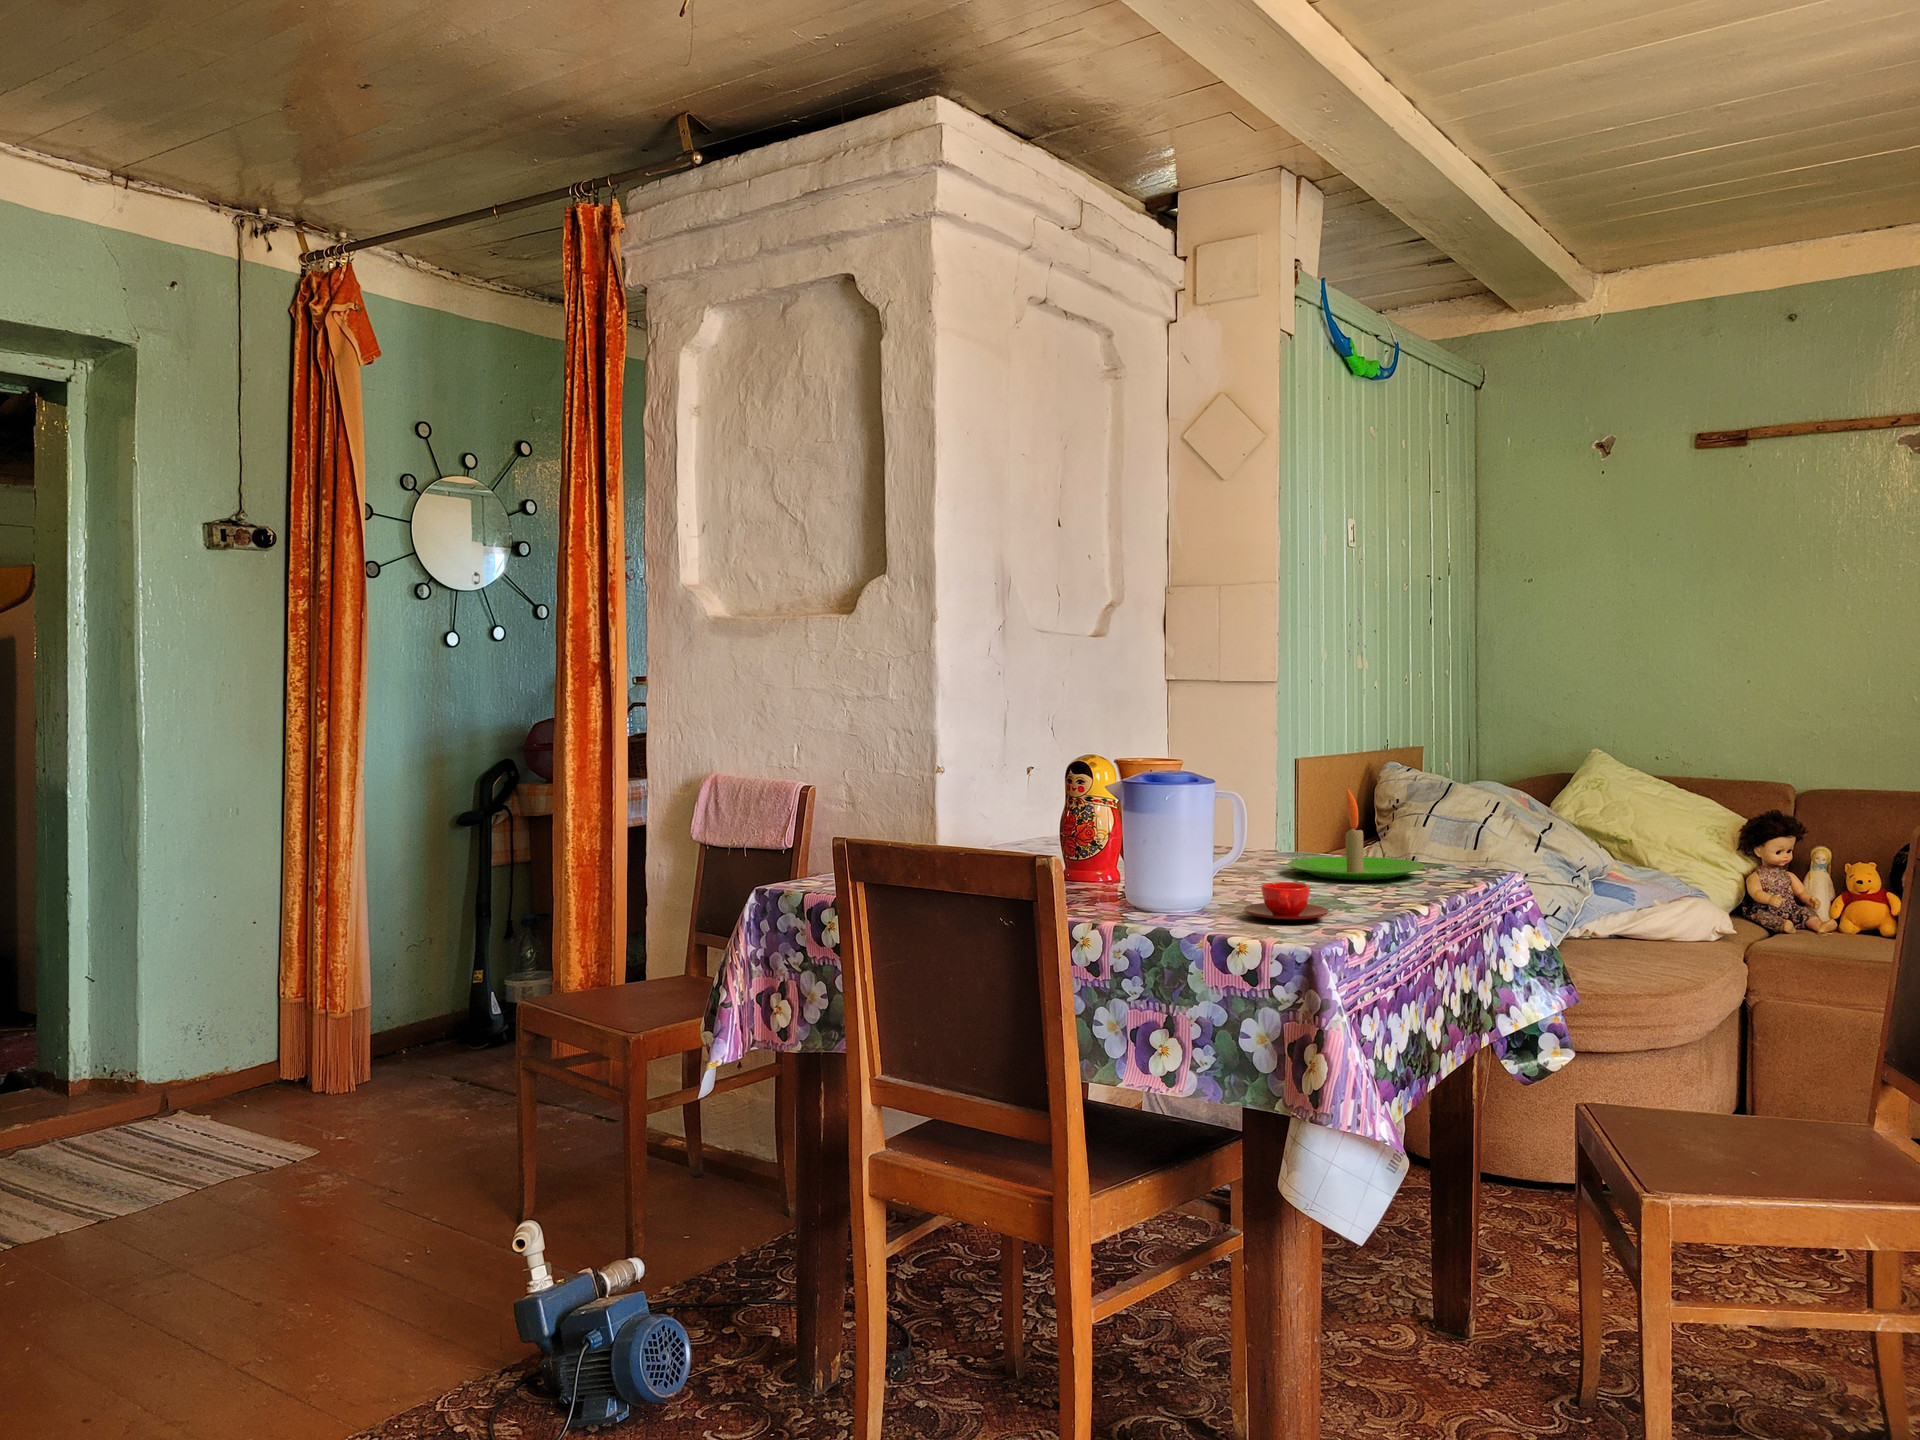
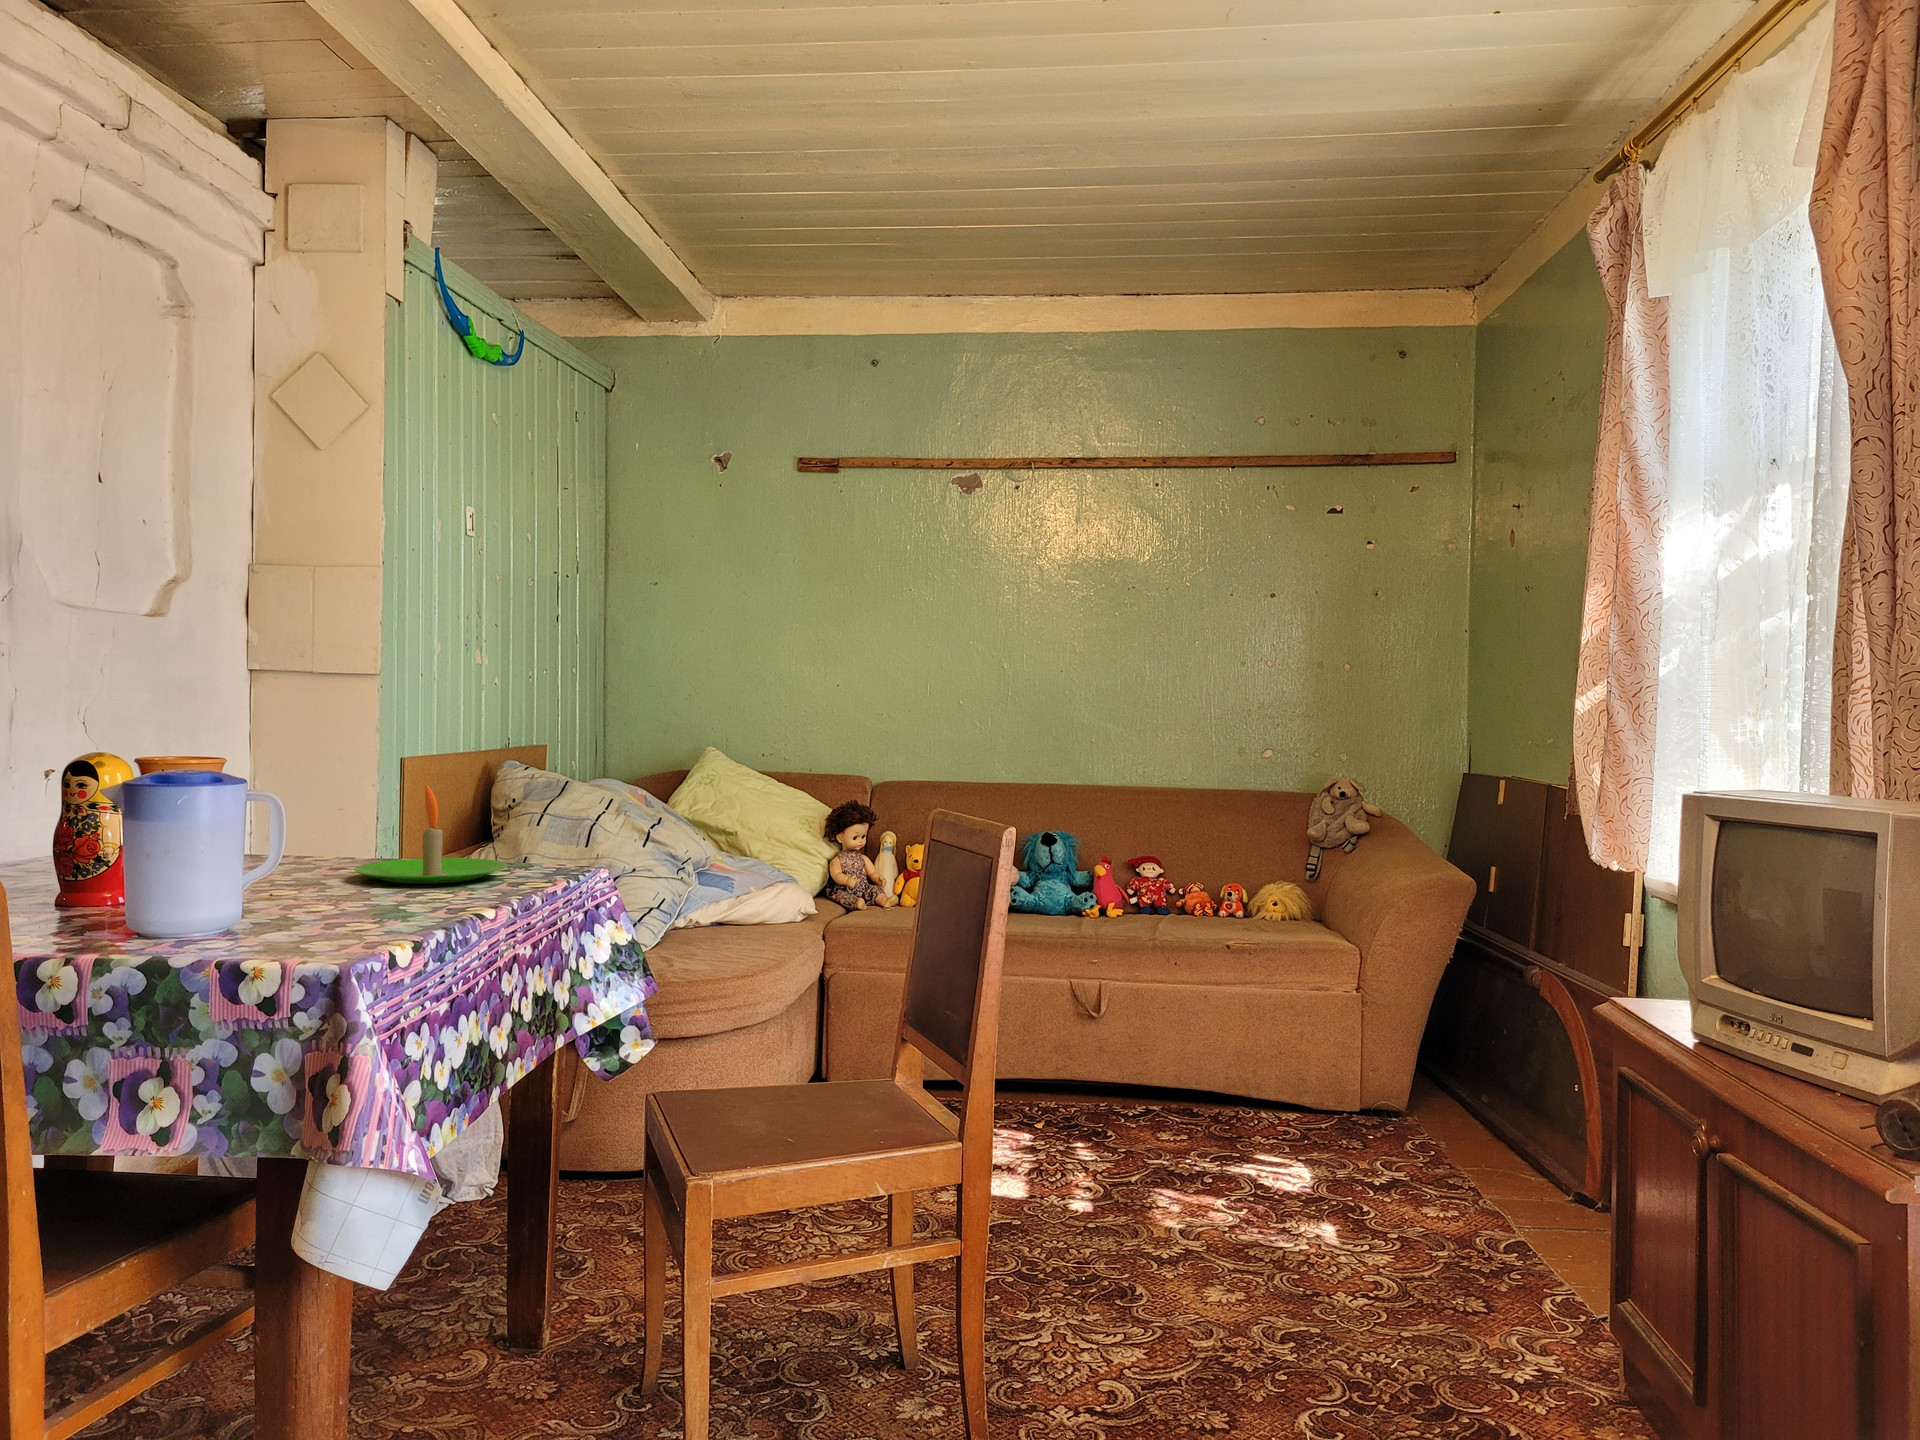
teacup: present [1244,882,1328,920] -> none [275,891,378,934]

